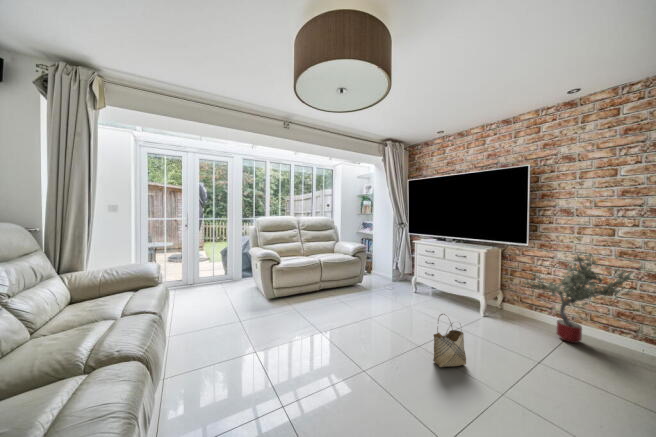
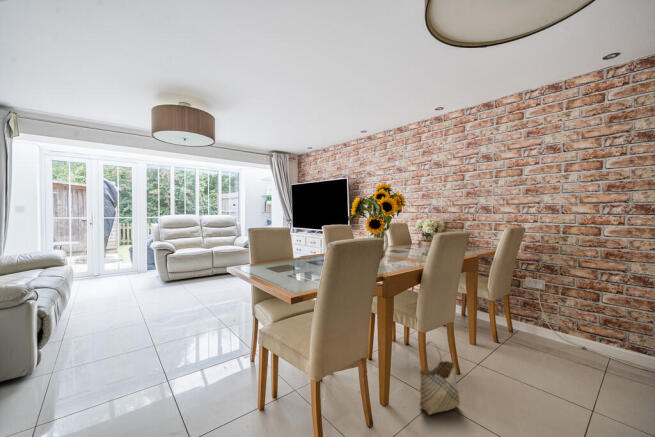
potted tree: present [524,253,632,343] -> none [509,255,625,359]

